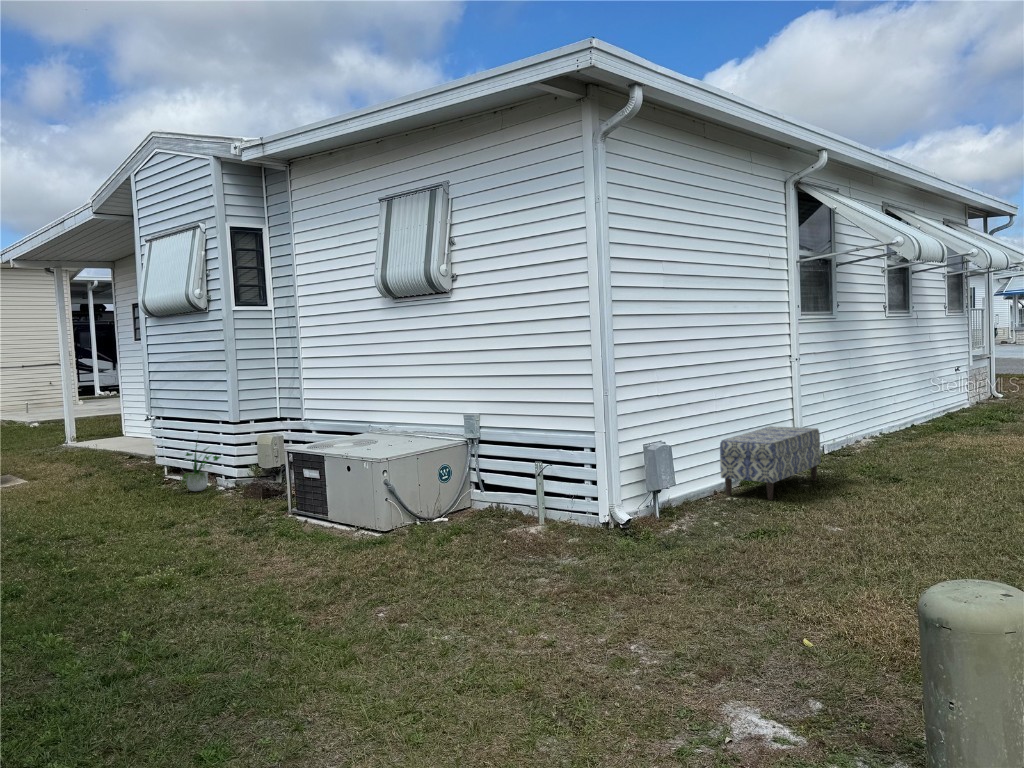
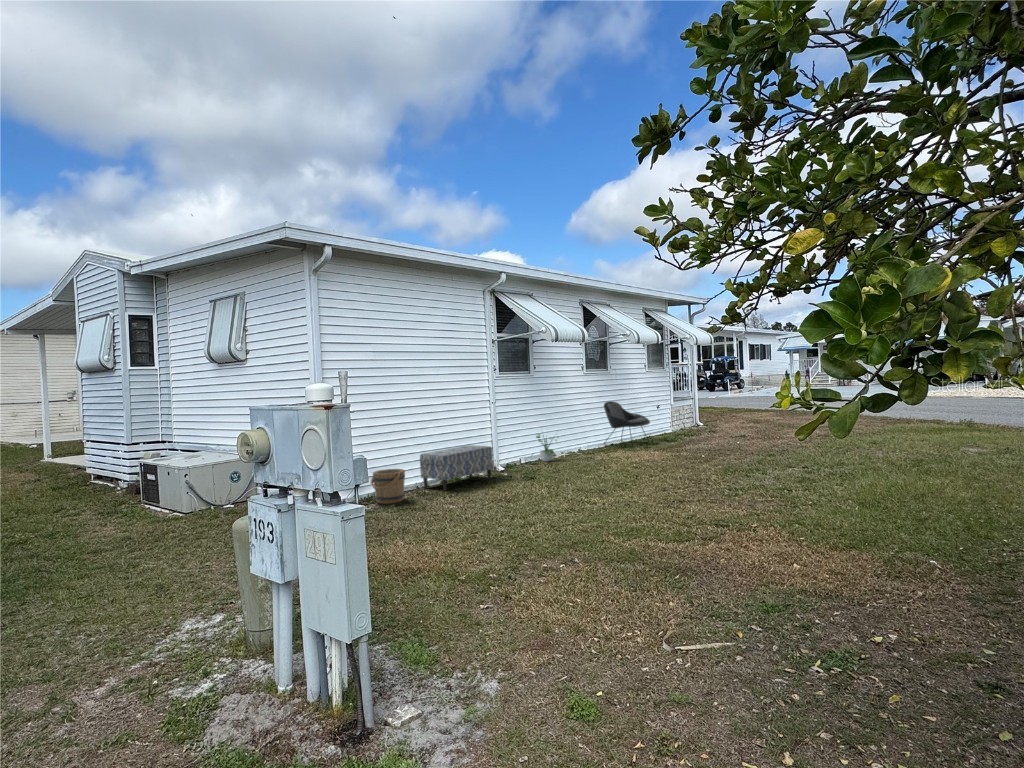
lounge chair: none [910,360,984,430] -> present [604,401,650,447]
potted plant: present [182,443,221,491] -> present [536,434,555,461]
bucket: none [670,464,729,522] -> present [371,469,405,504]

